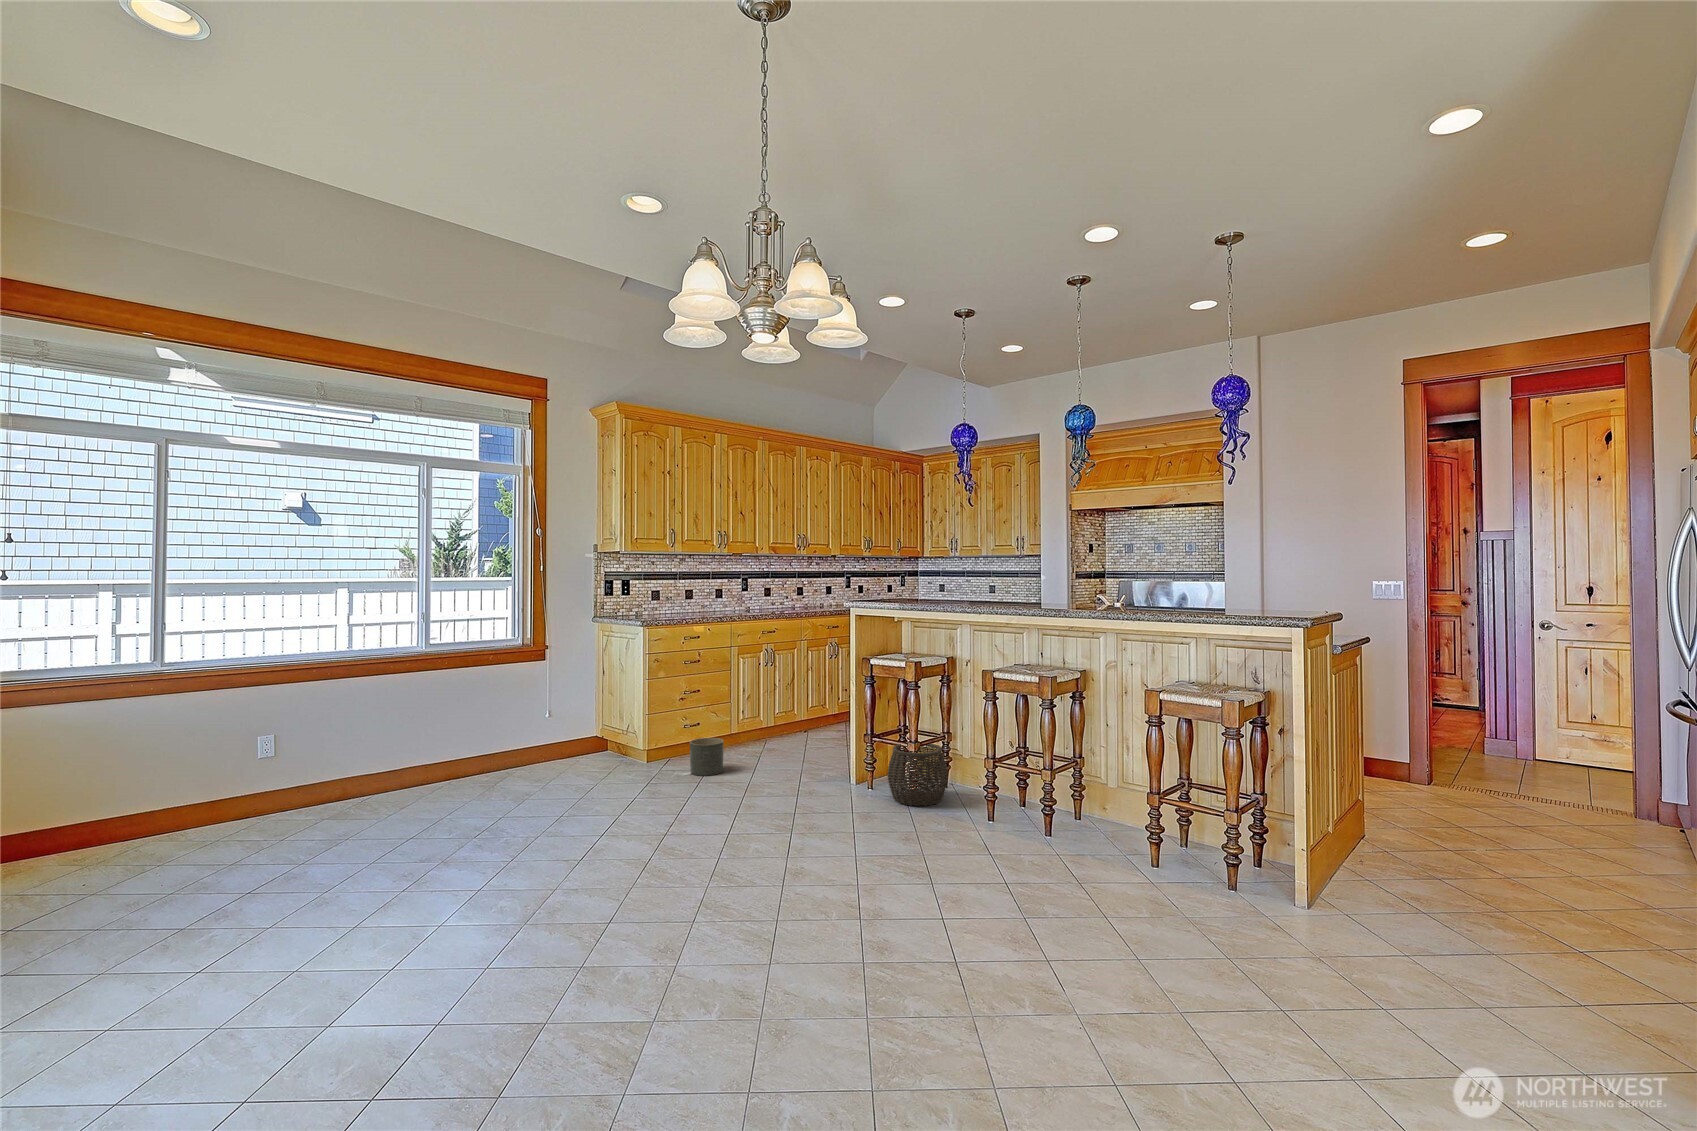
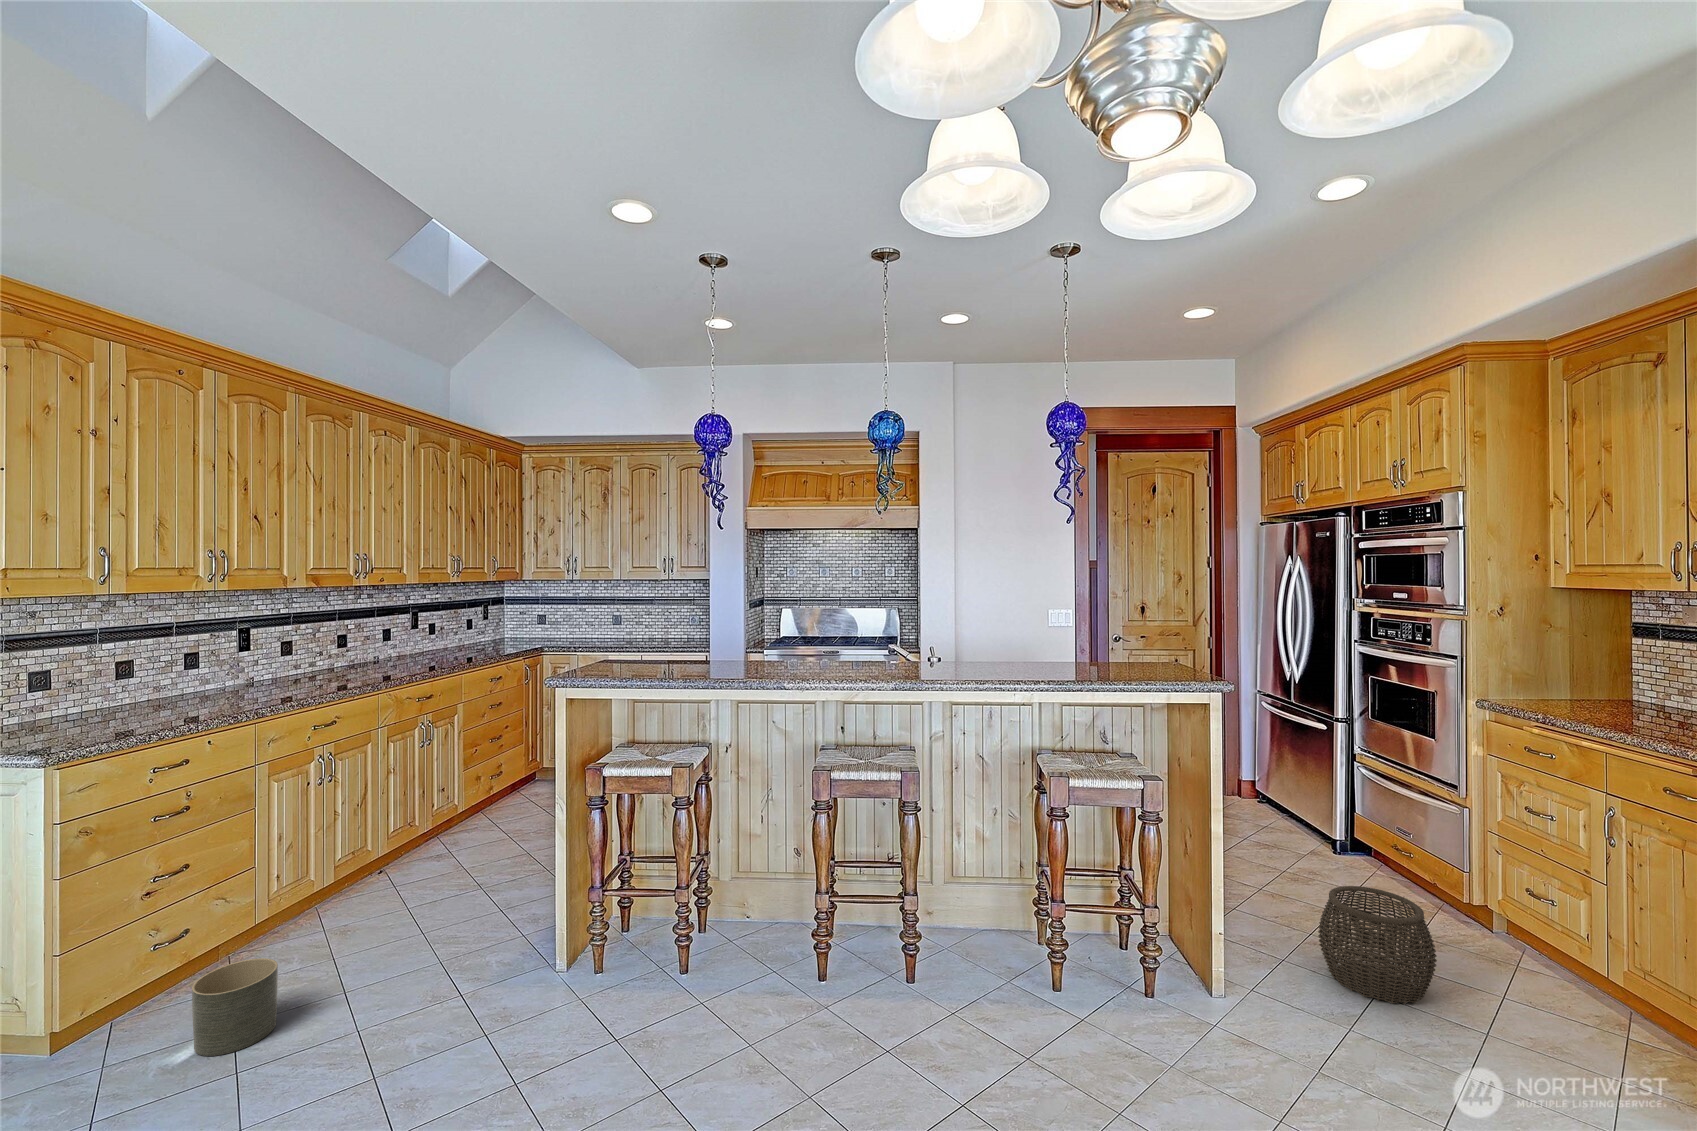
woven basket: present [887,744,948,806] -> present [1318,886,1437,1004]

